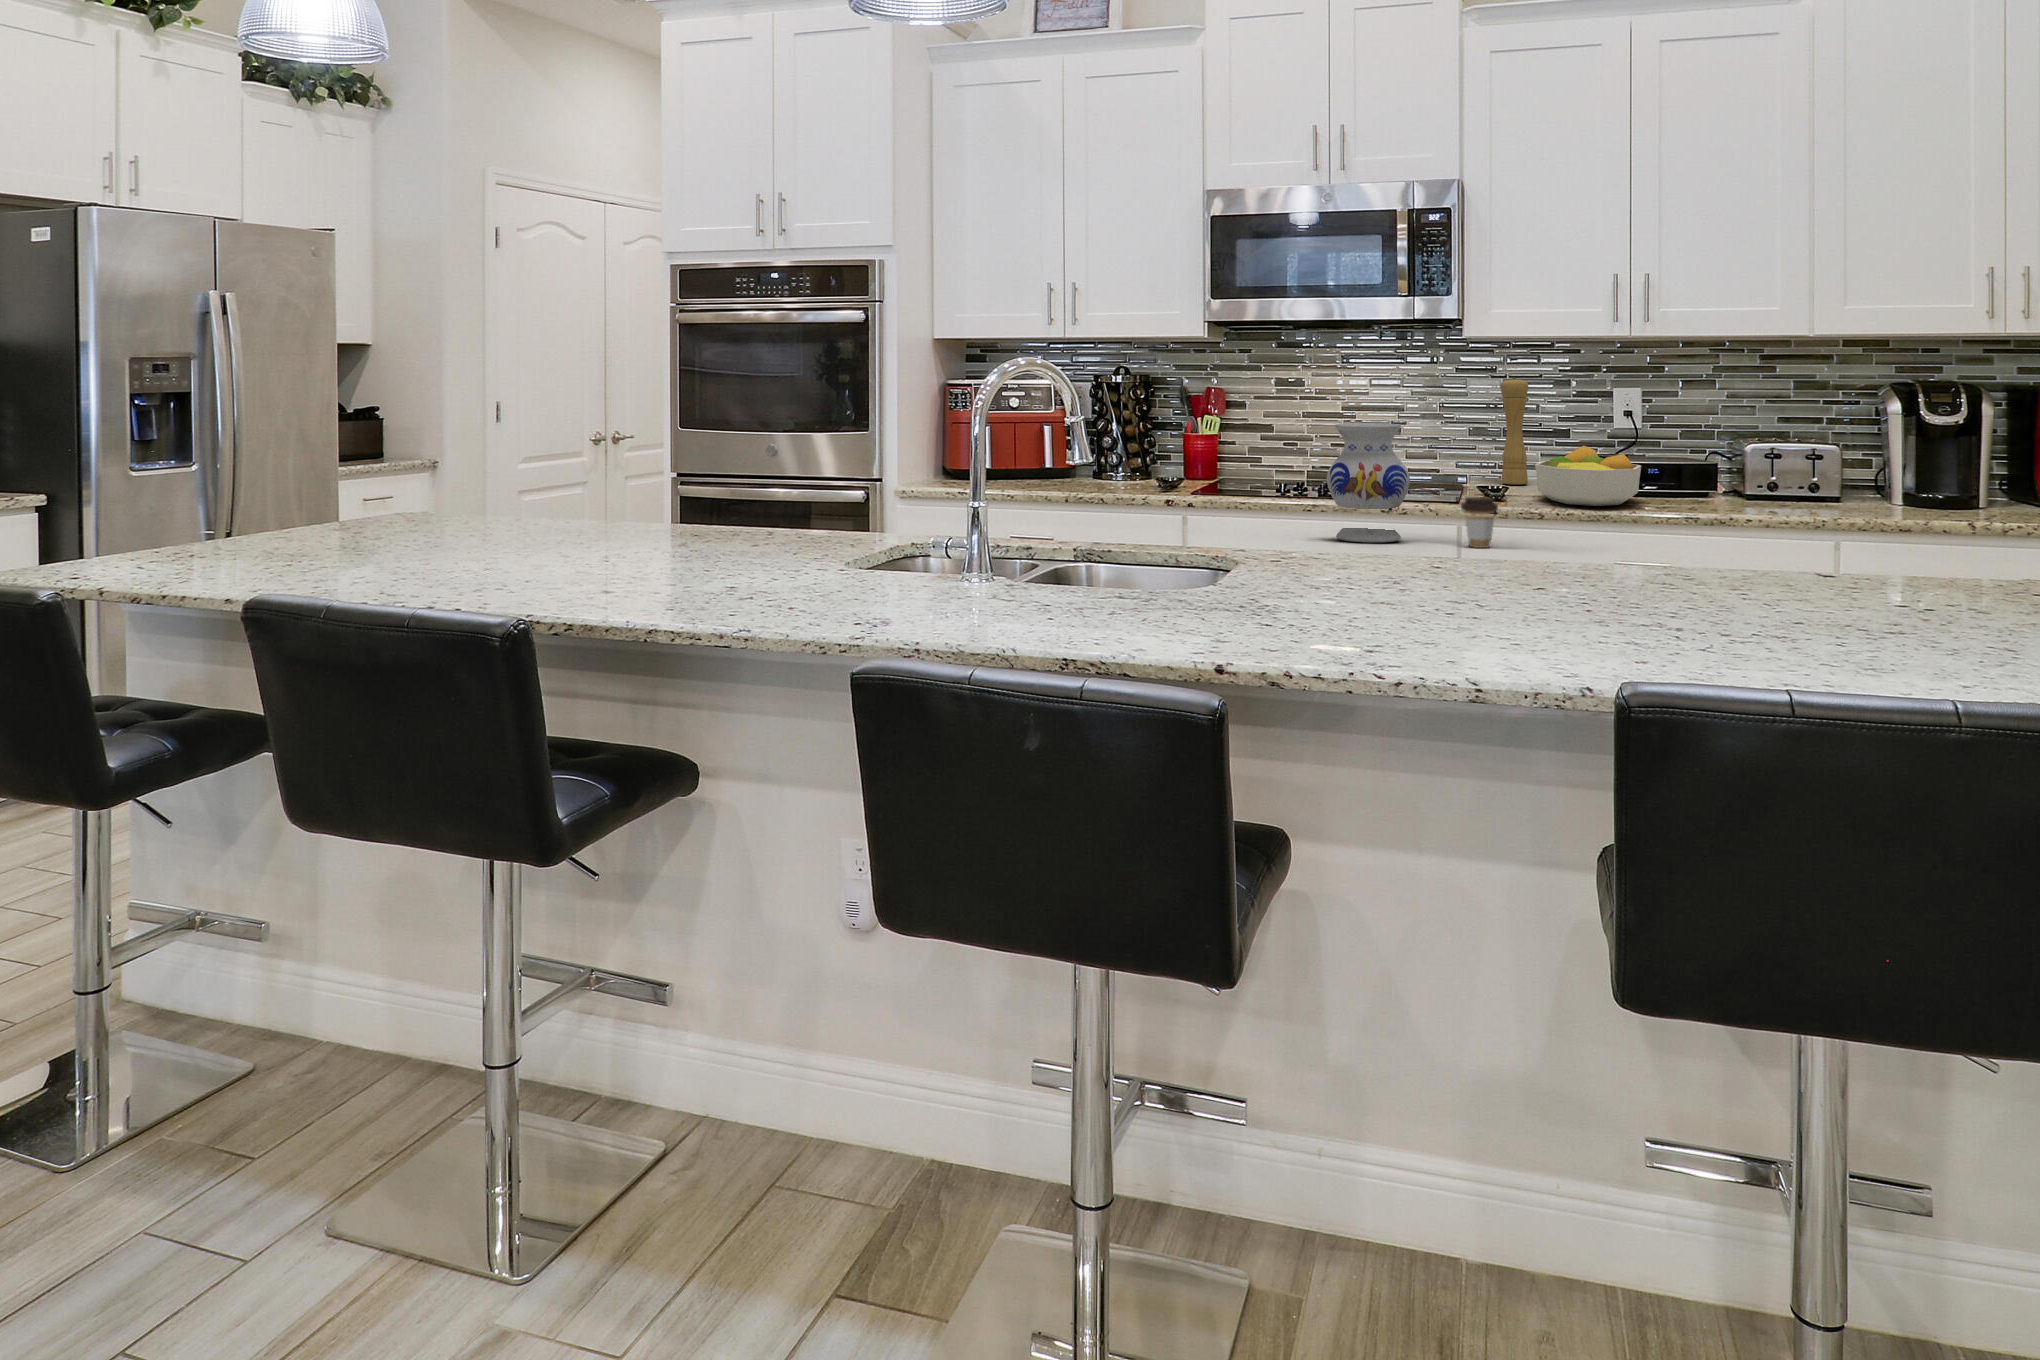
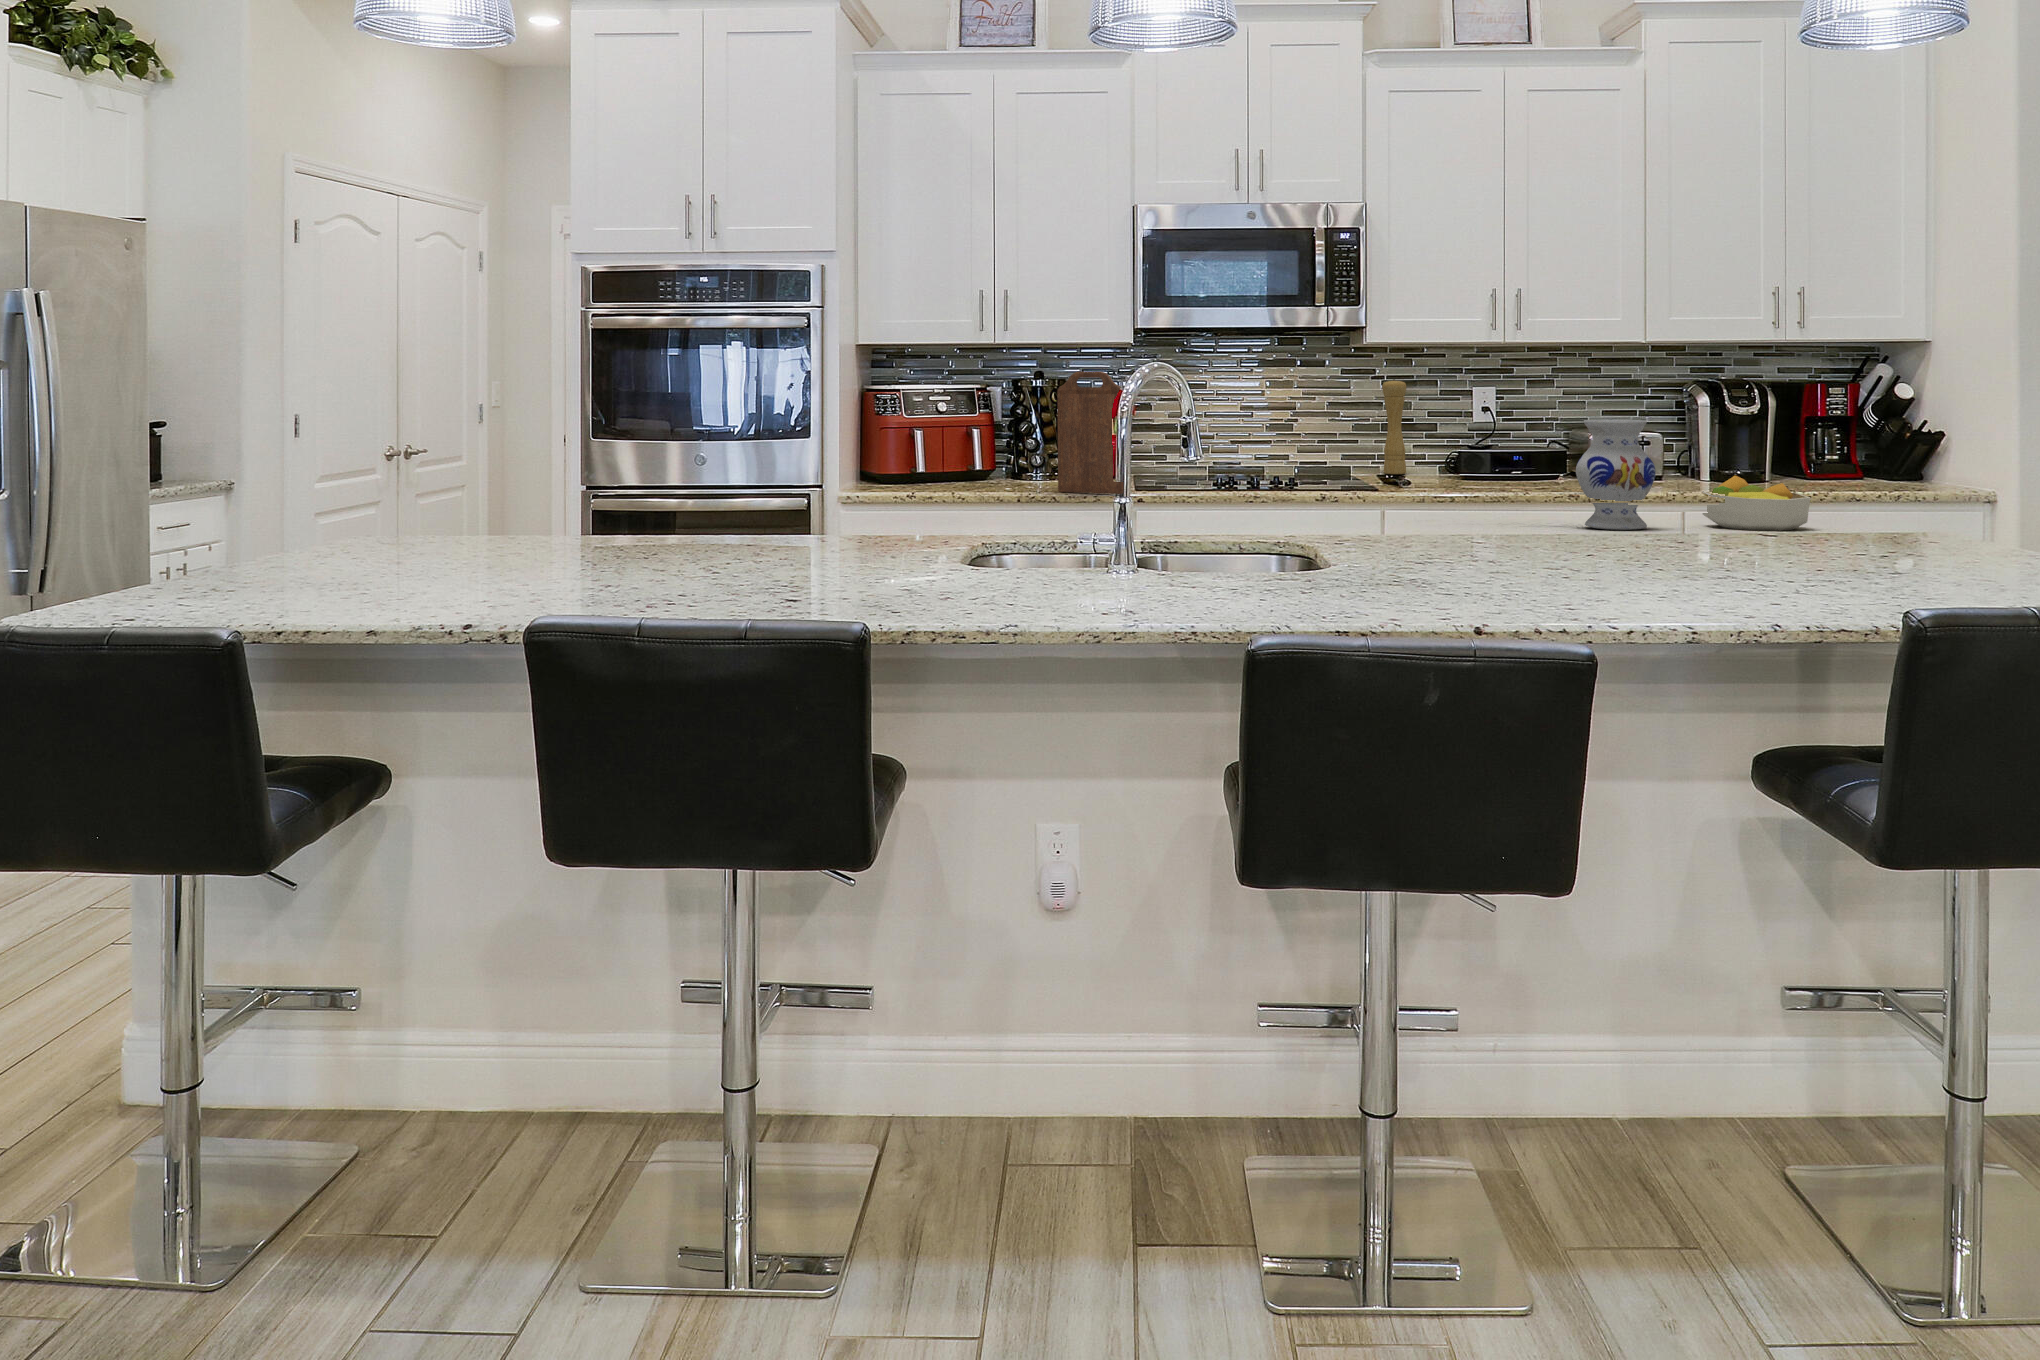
cutting board: none [1115,368,1177,497] -> present [1057,371,1124,494]
vase: present [1327,423,1410,543] -> present [1576,419,1656,530]
fruit bowl: present [1535,446,1641,506] -> present [1702,476,1810,531]
coffee cup: present [1461,497,1498,548] -> none [1388,485,1422,530]

